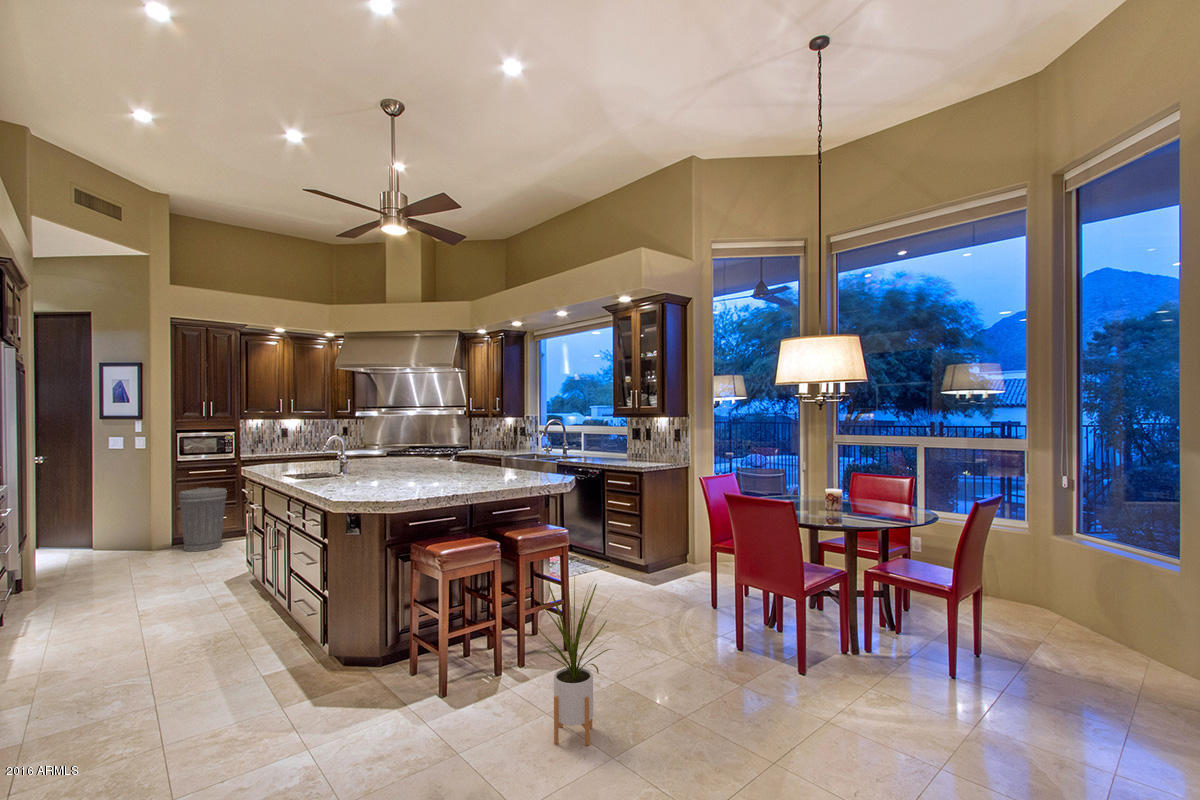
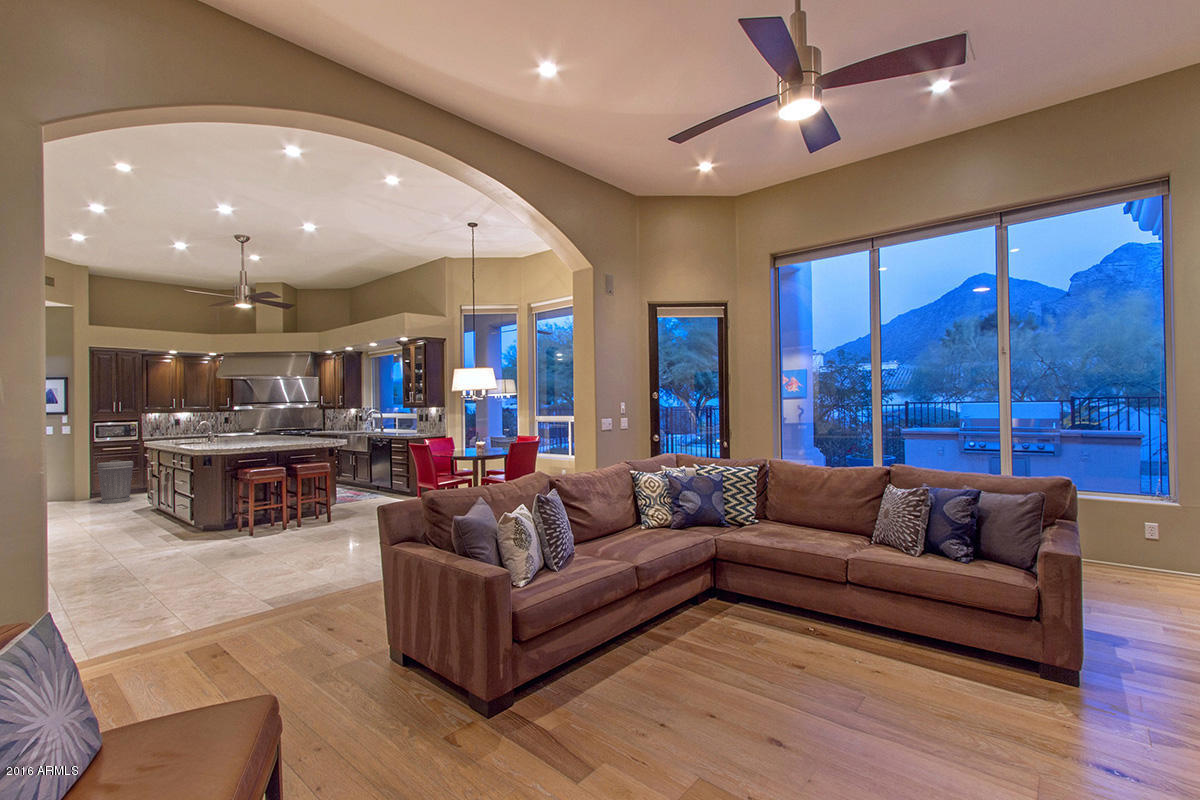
house plant: present [535,582,611,745] -> none [287,474,329,546]

